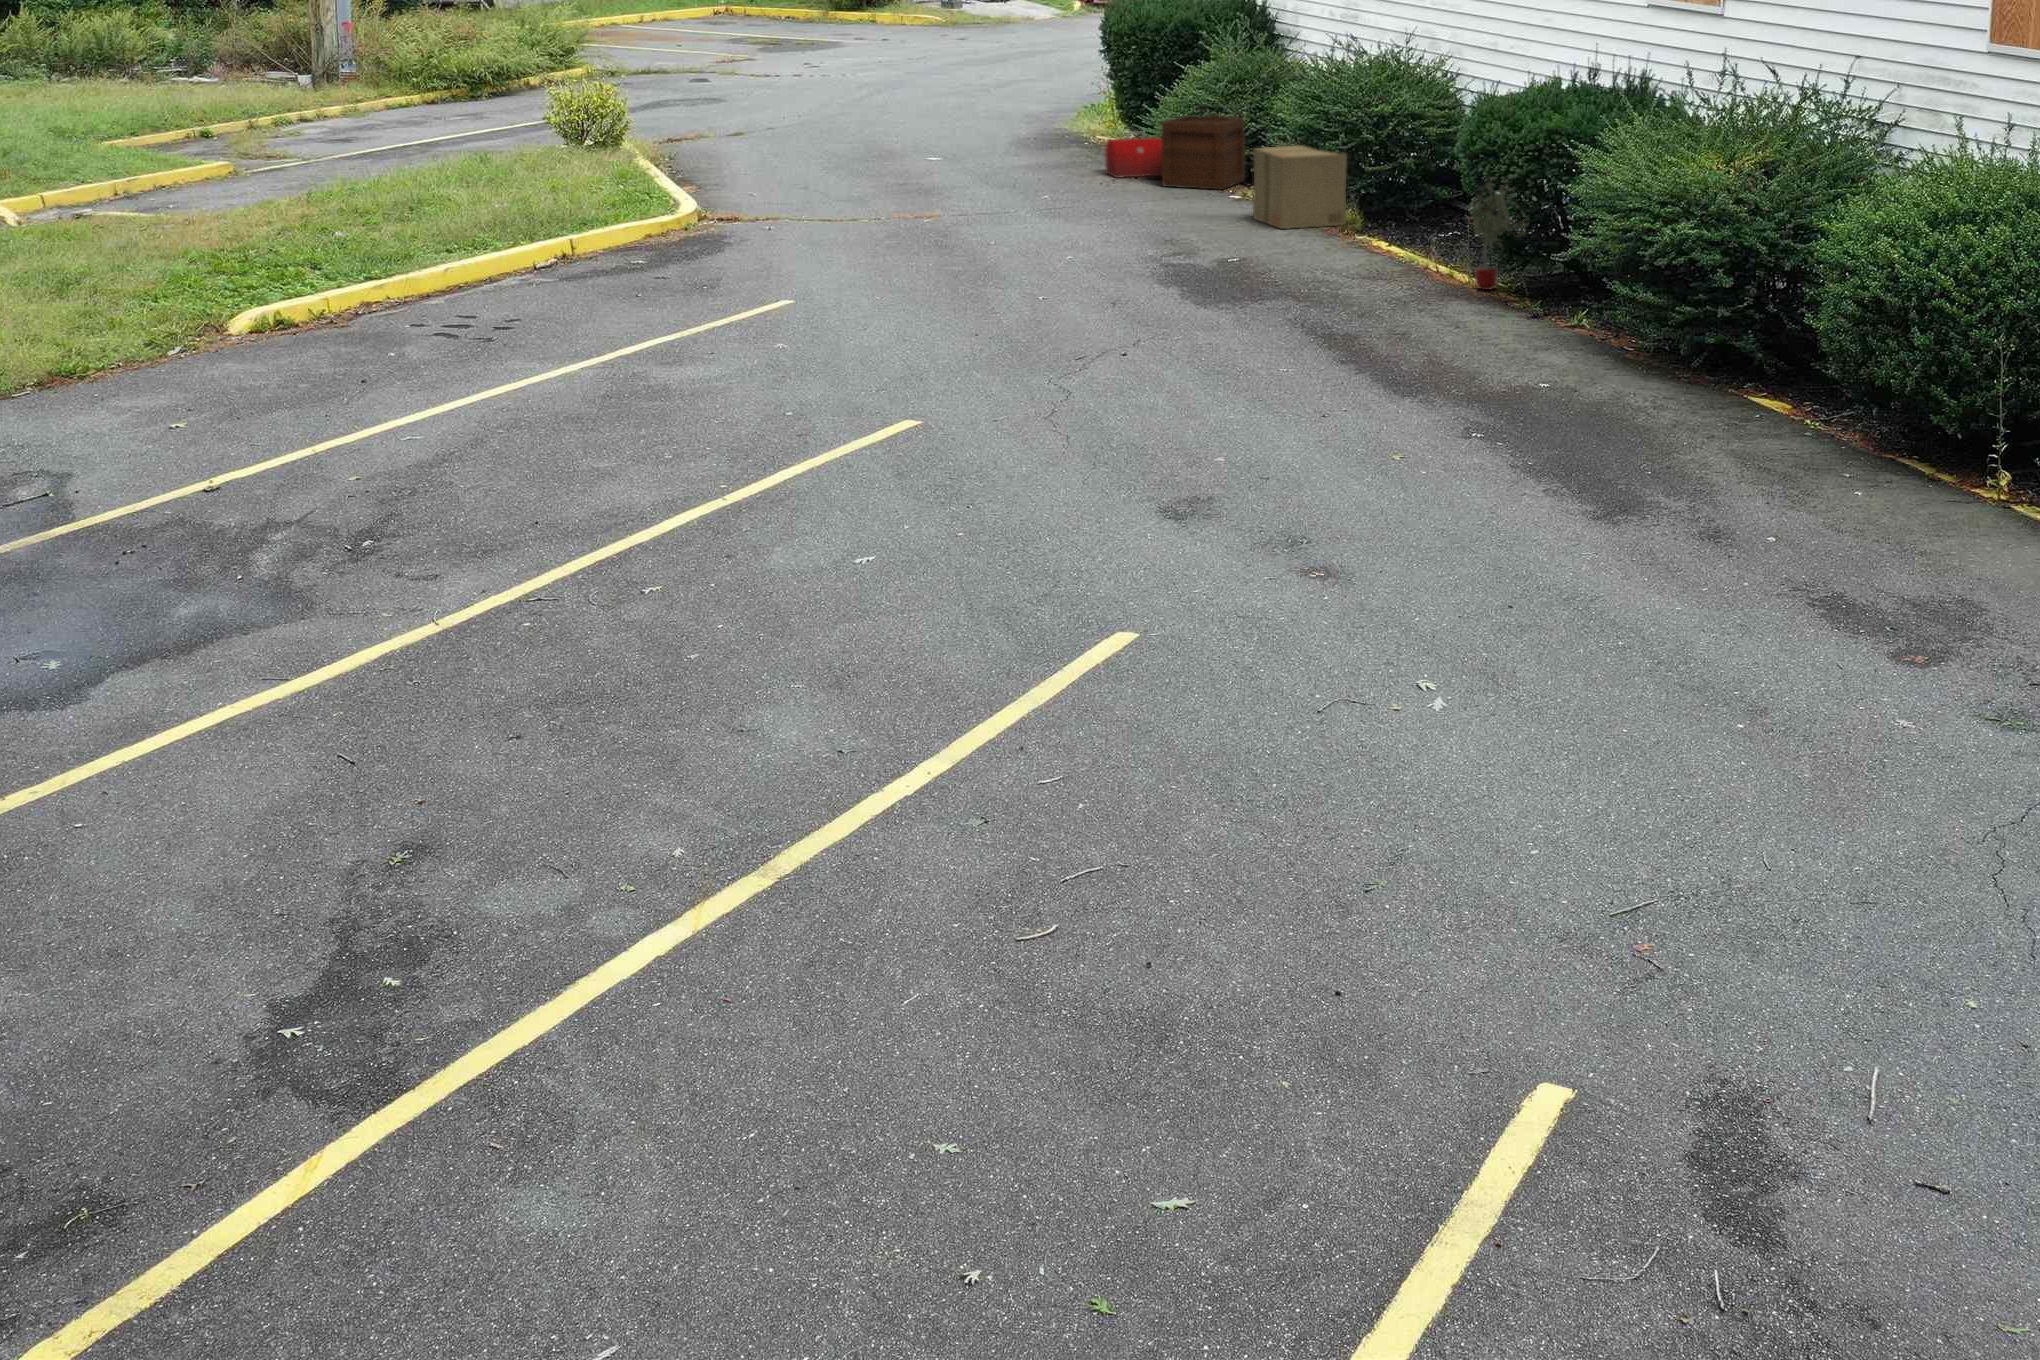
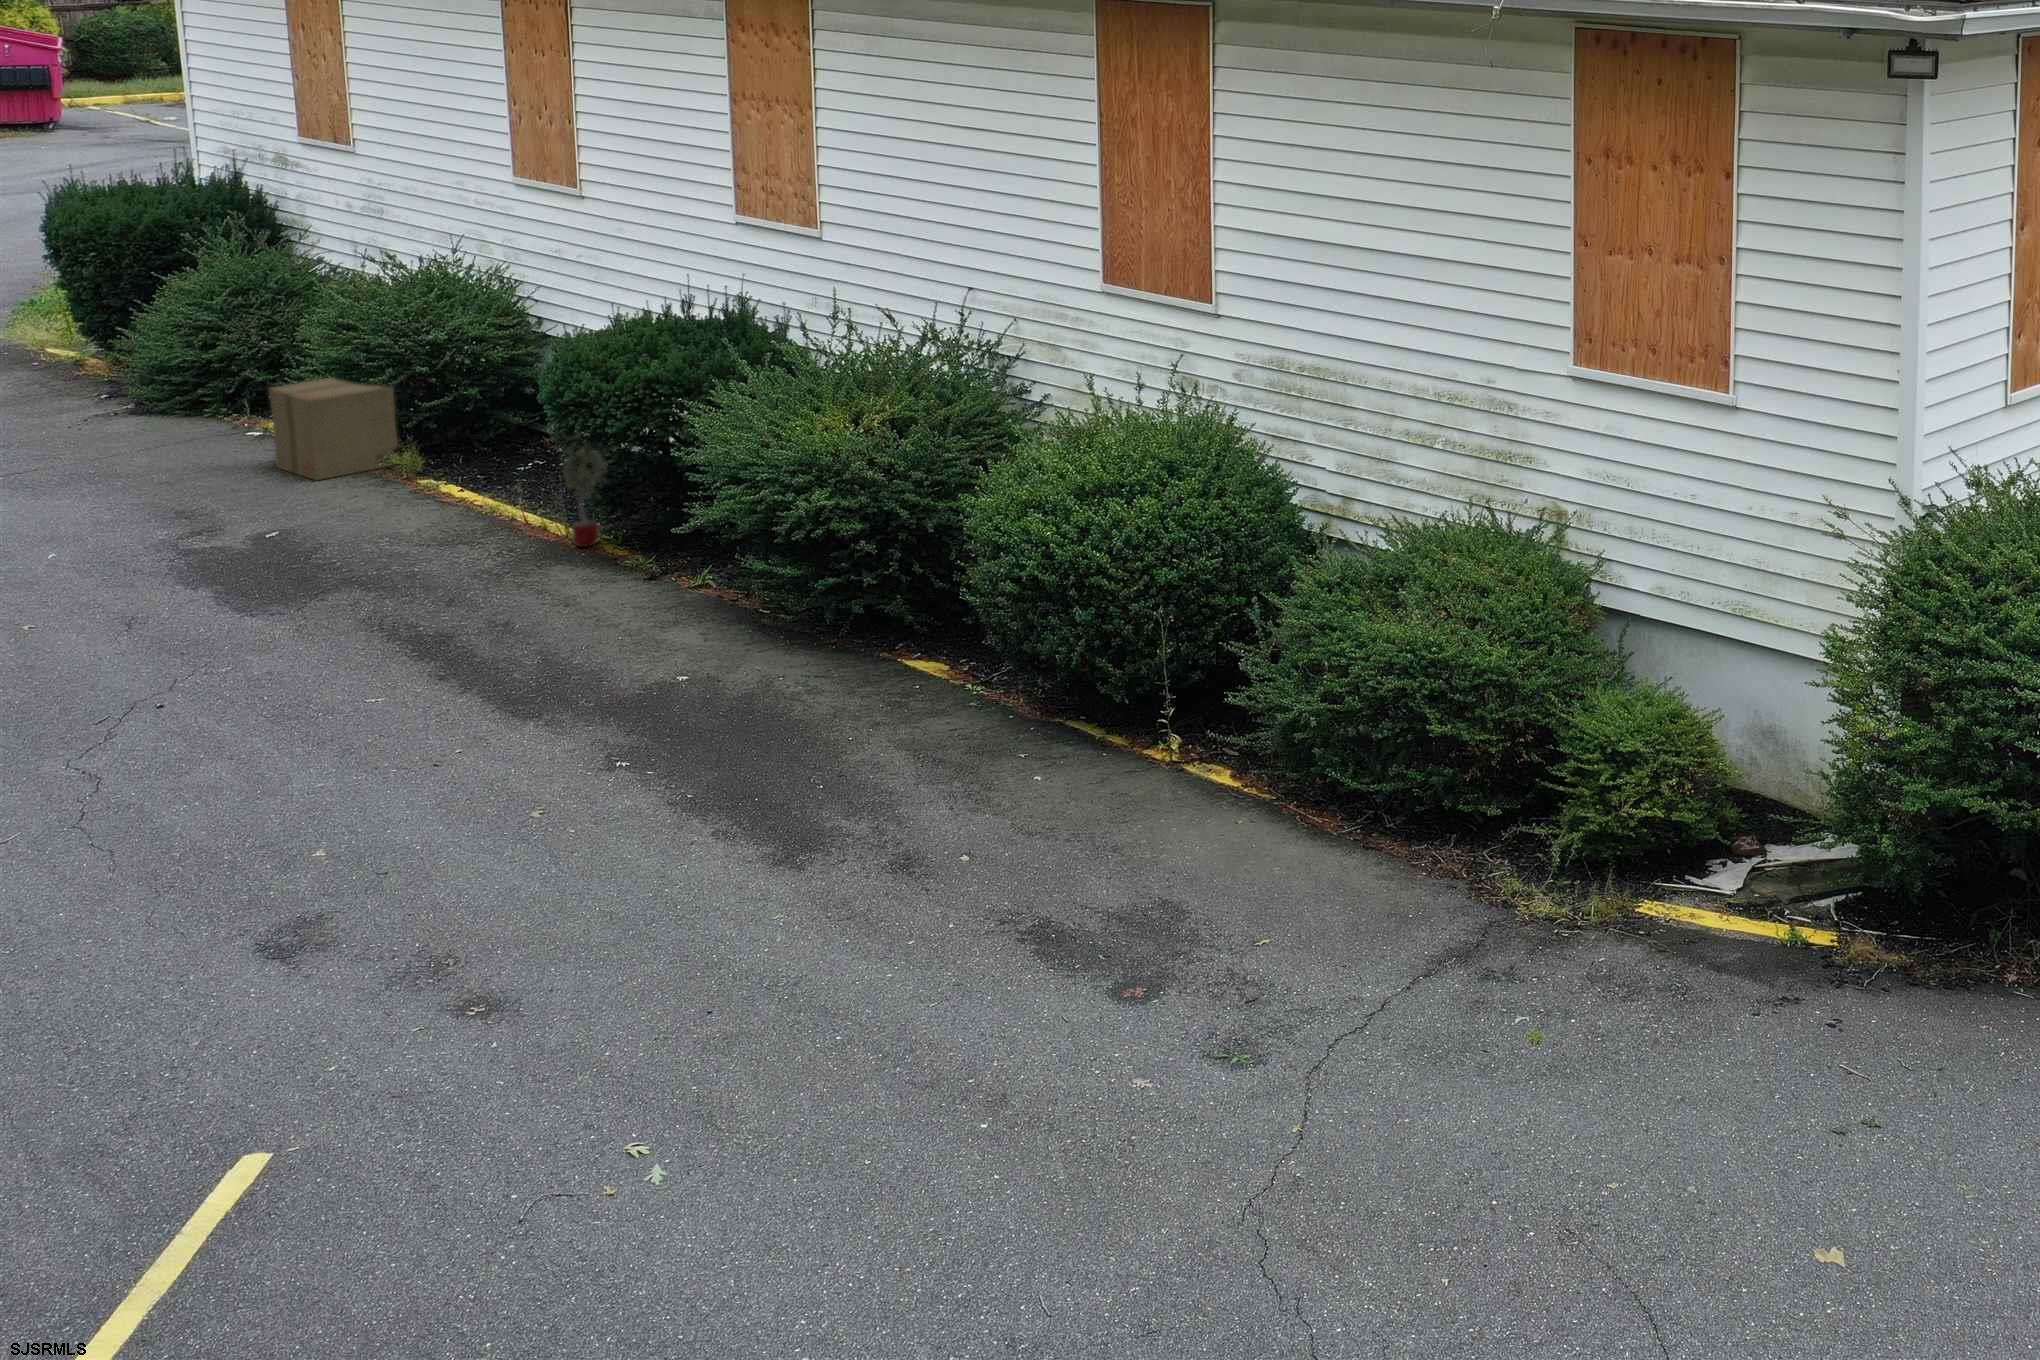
wooden crate: present [1162,115,1246,190] -> none [136,335,259,426]
toolbox: present [1105,131,1162,178] -> none [57,358,149,418]

